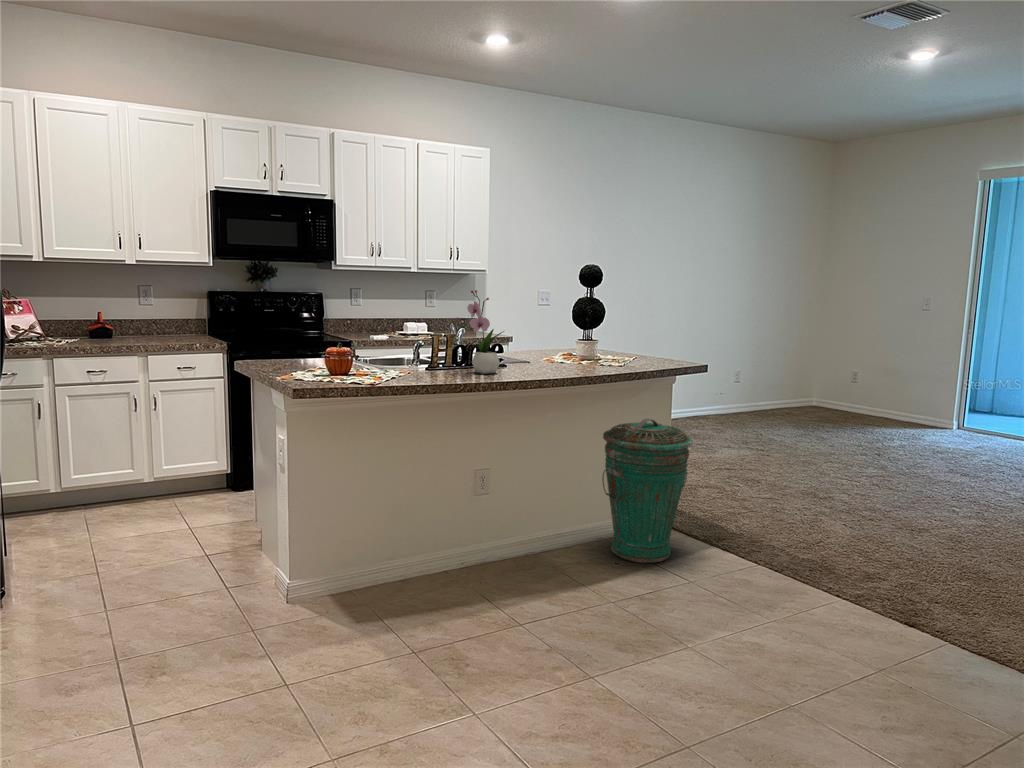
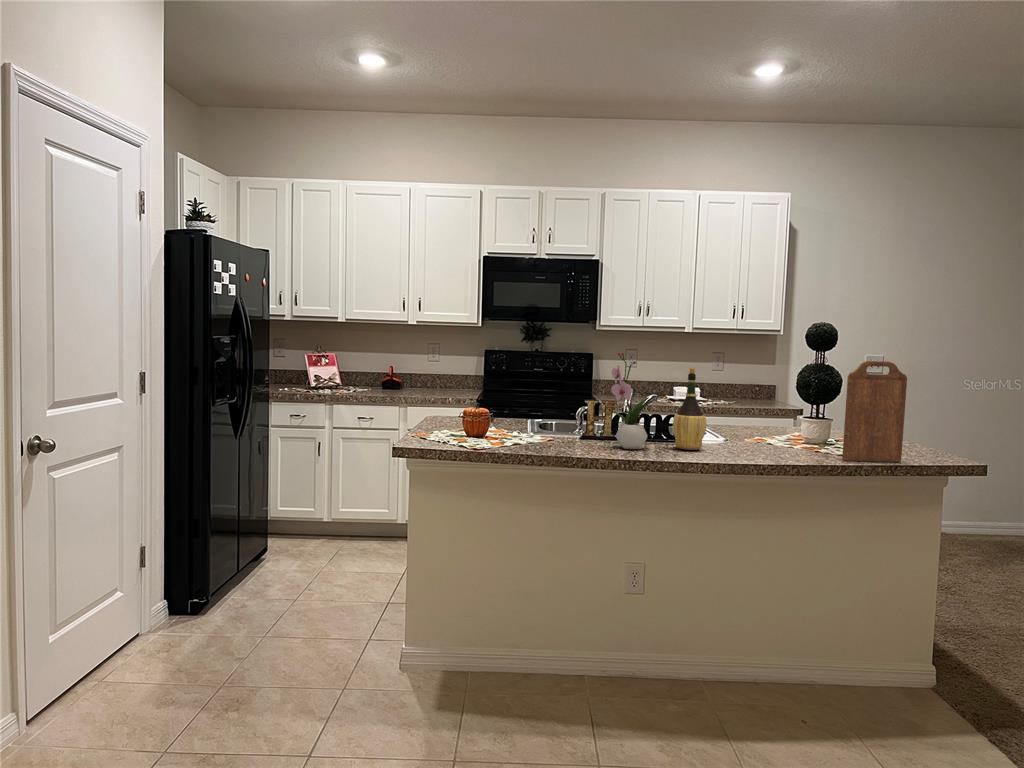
cutting board: none [631,294,667,369] -> present [842,361,907,462]
wine bottle: none [512,302,539,370] -> present [673,368,706,450]
trash can: present [602,418,693,563] -> none [791,530,928,735]

